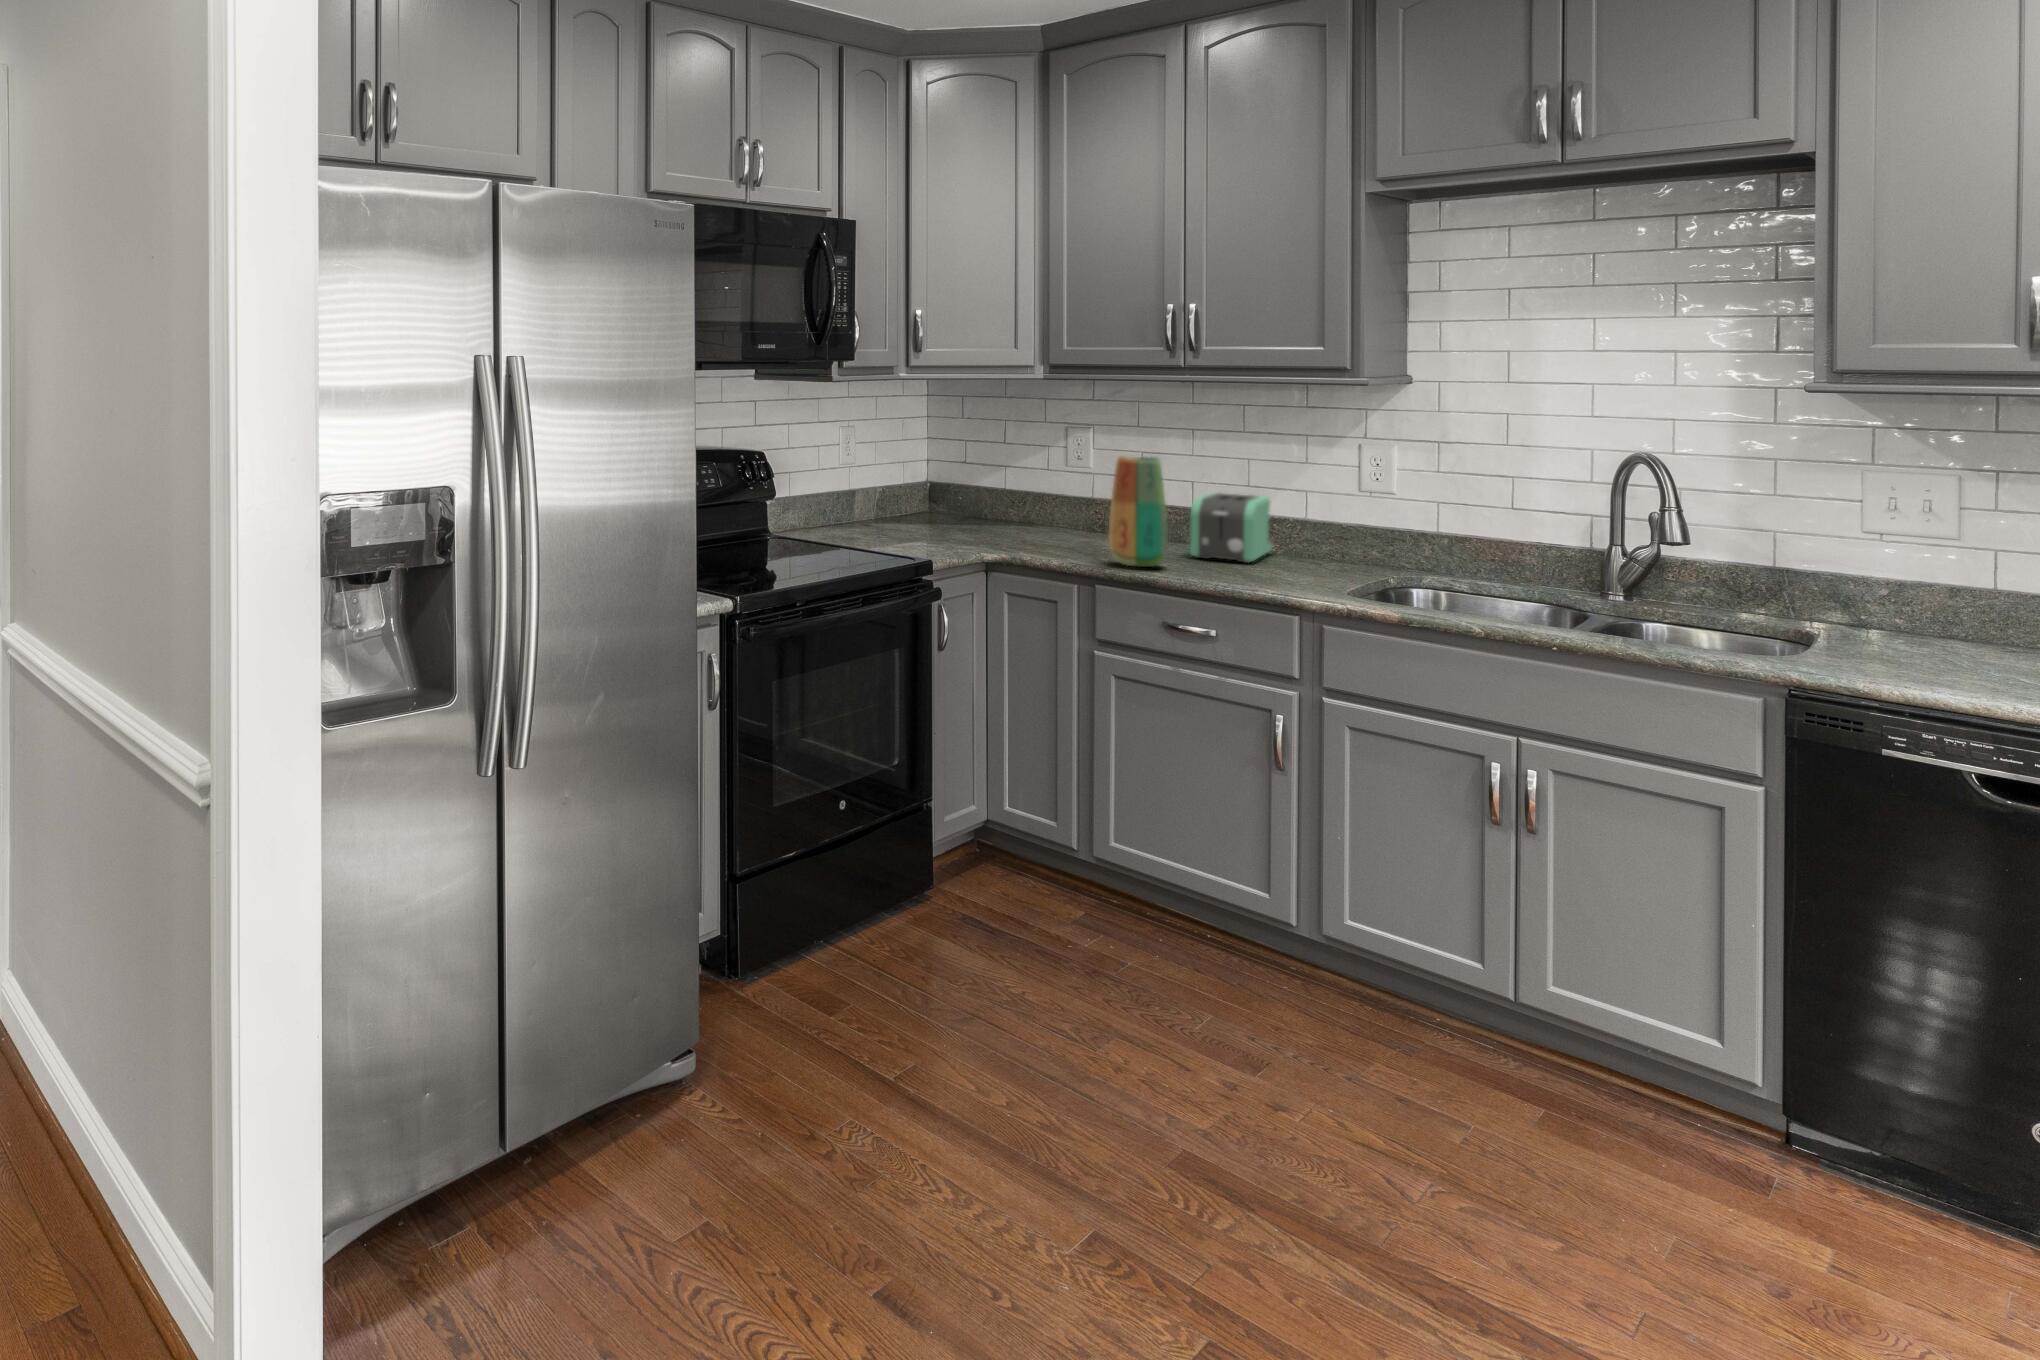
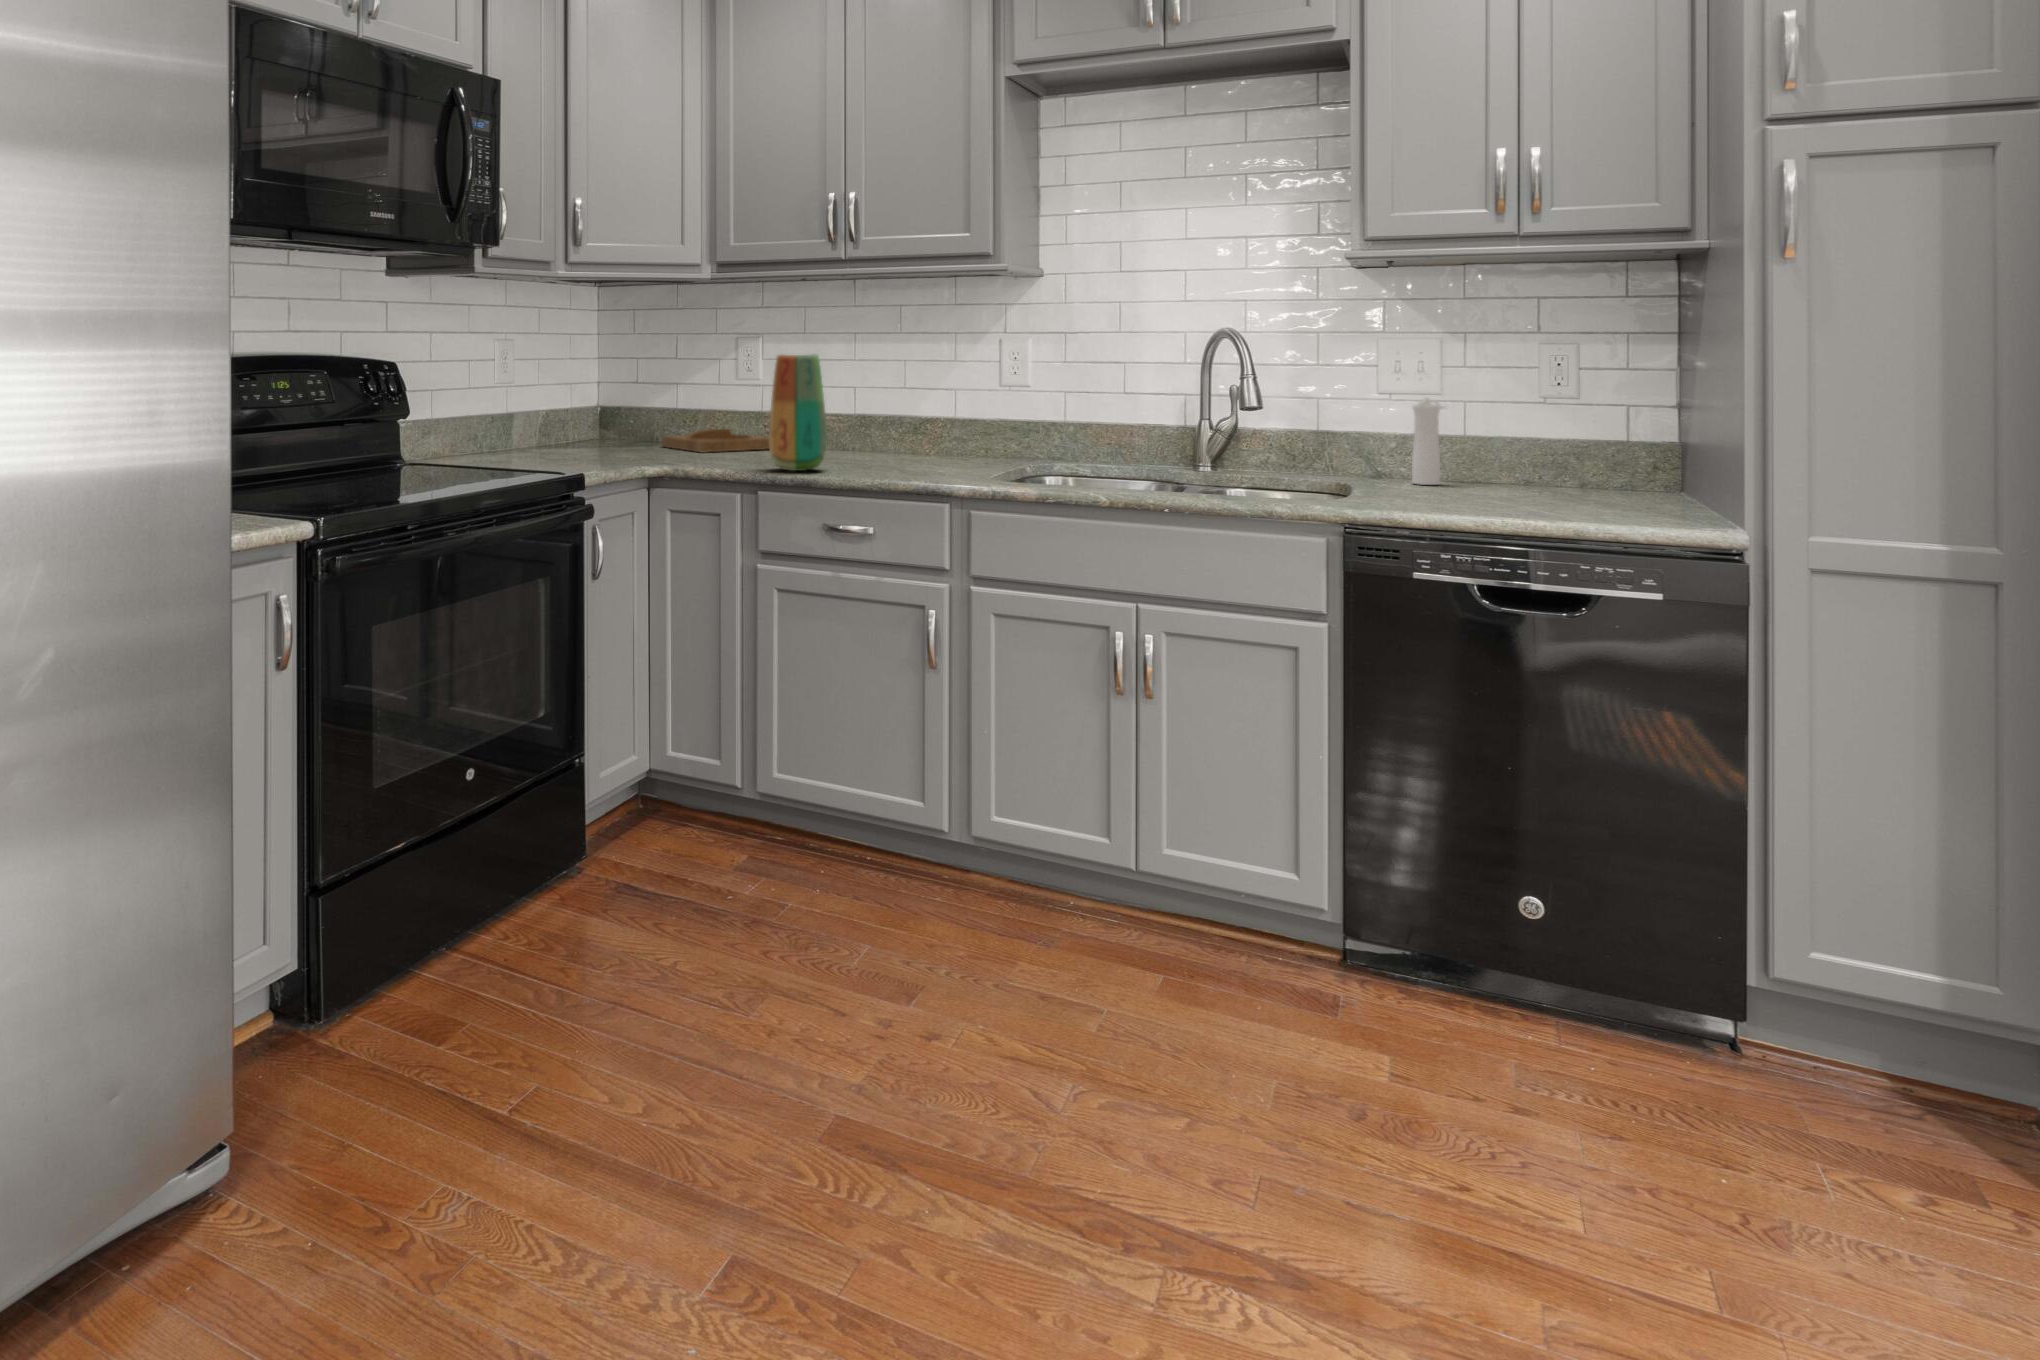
toaster: present [1190,493,1272,563] -> none [850,398,926,464]
tray: none [995,510,1111,534] -> present [662,429,769,453]
pepper mill: none [1894,524,1972,639] -> present [1412,397,1445,485]

